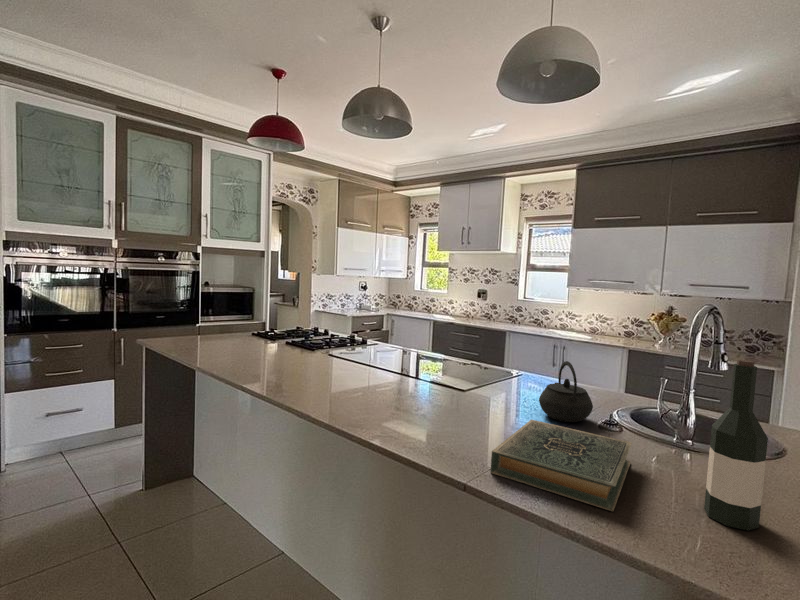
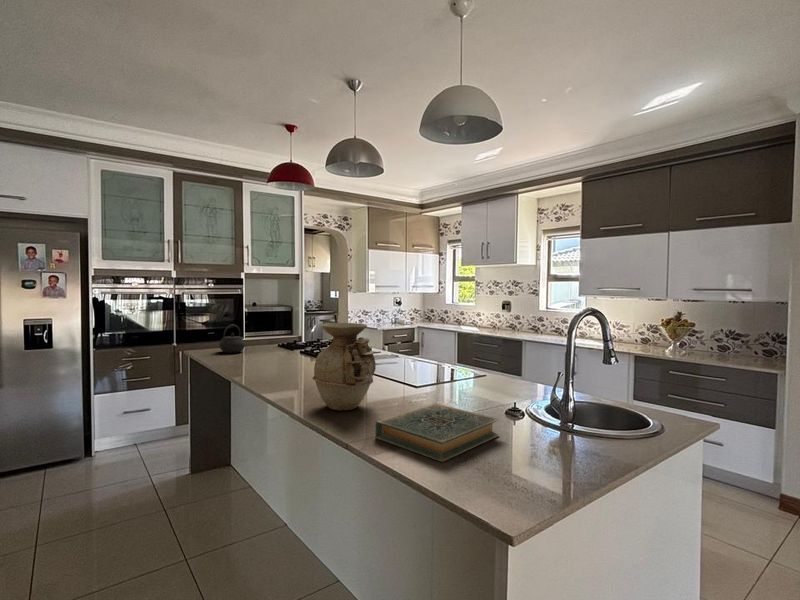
vase: none [368,316,450,429] -> present [312,323,376,410]
wine bottle: present [704,360,768,531] -> none [517,346,554,477]
kettle: present [539,361,593,422] -> present [219,324,245,353]

